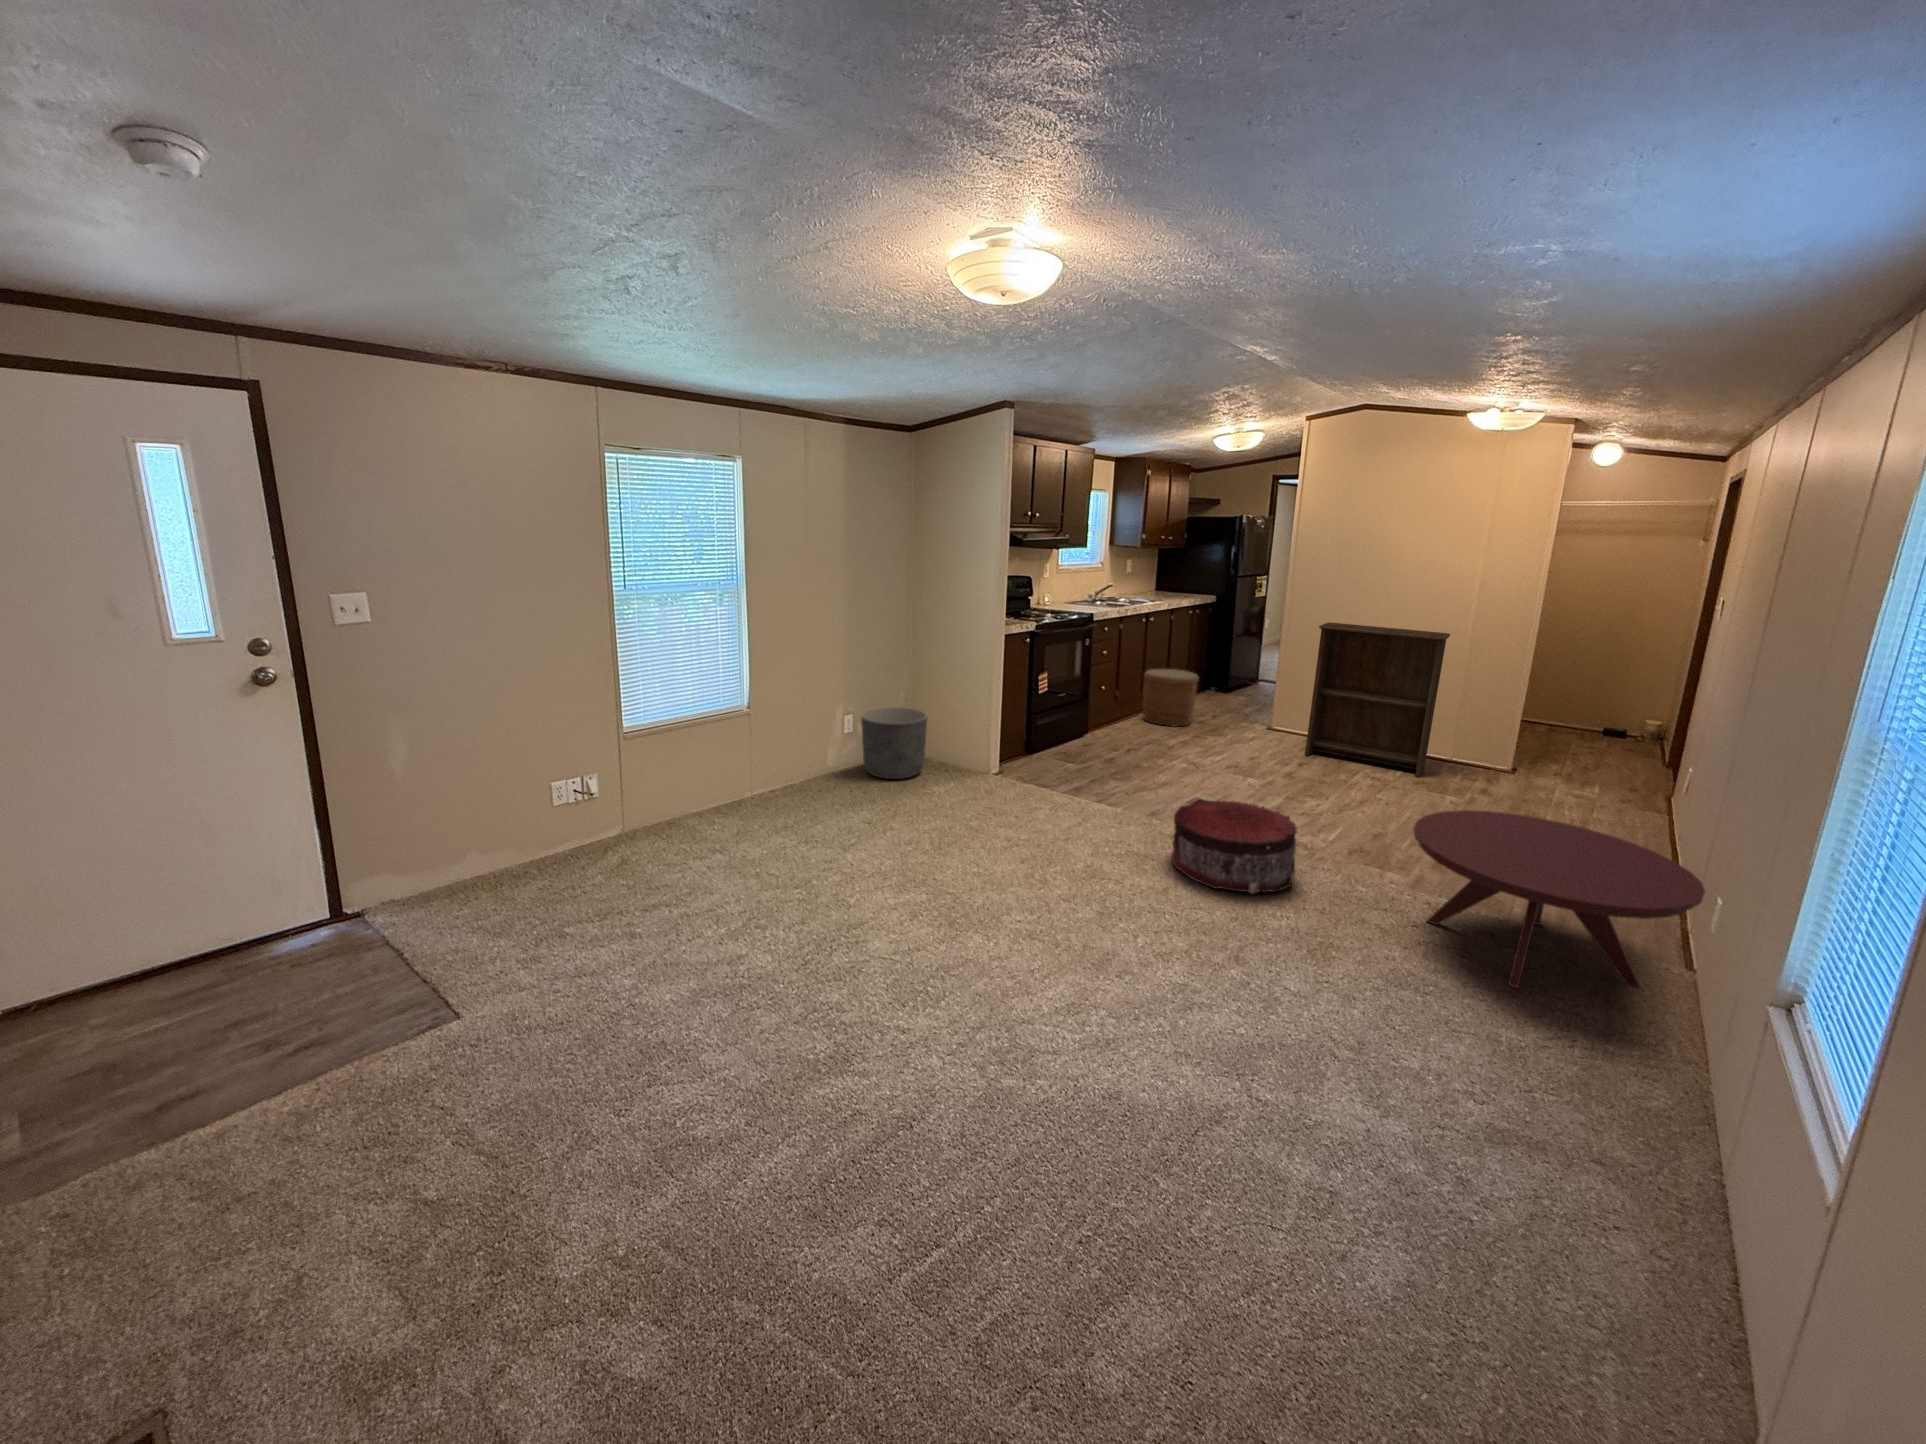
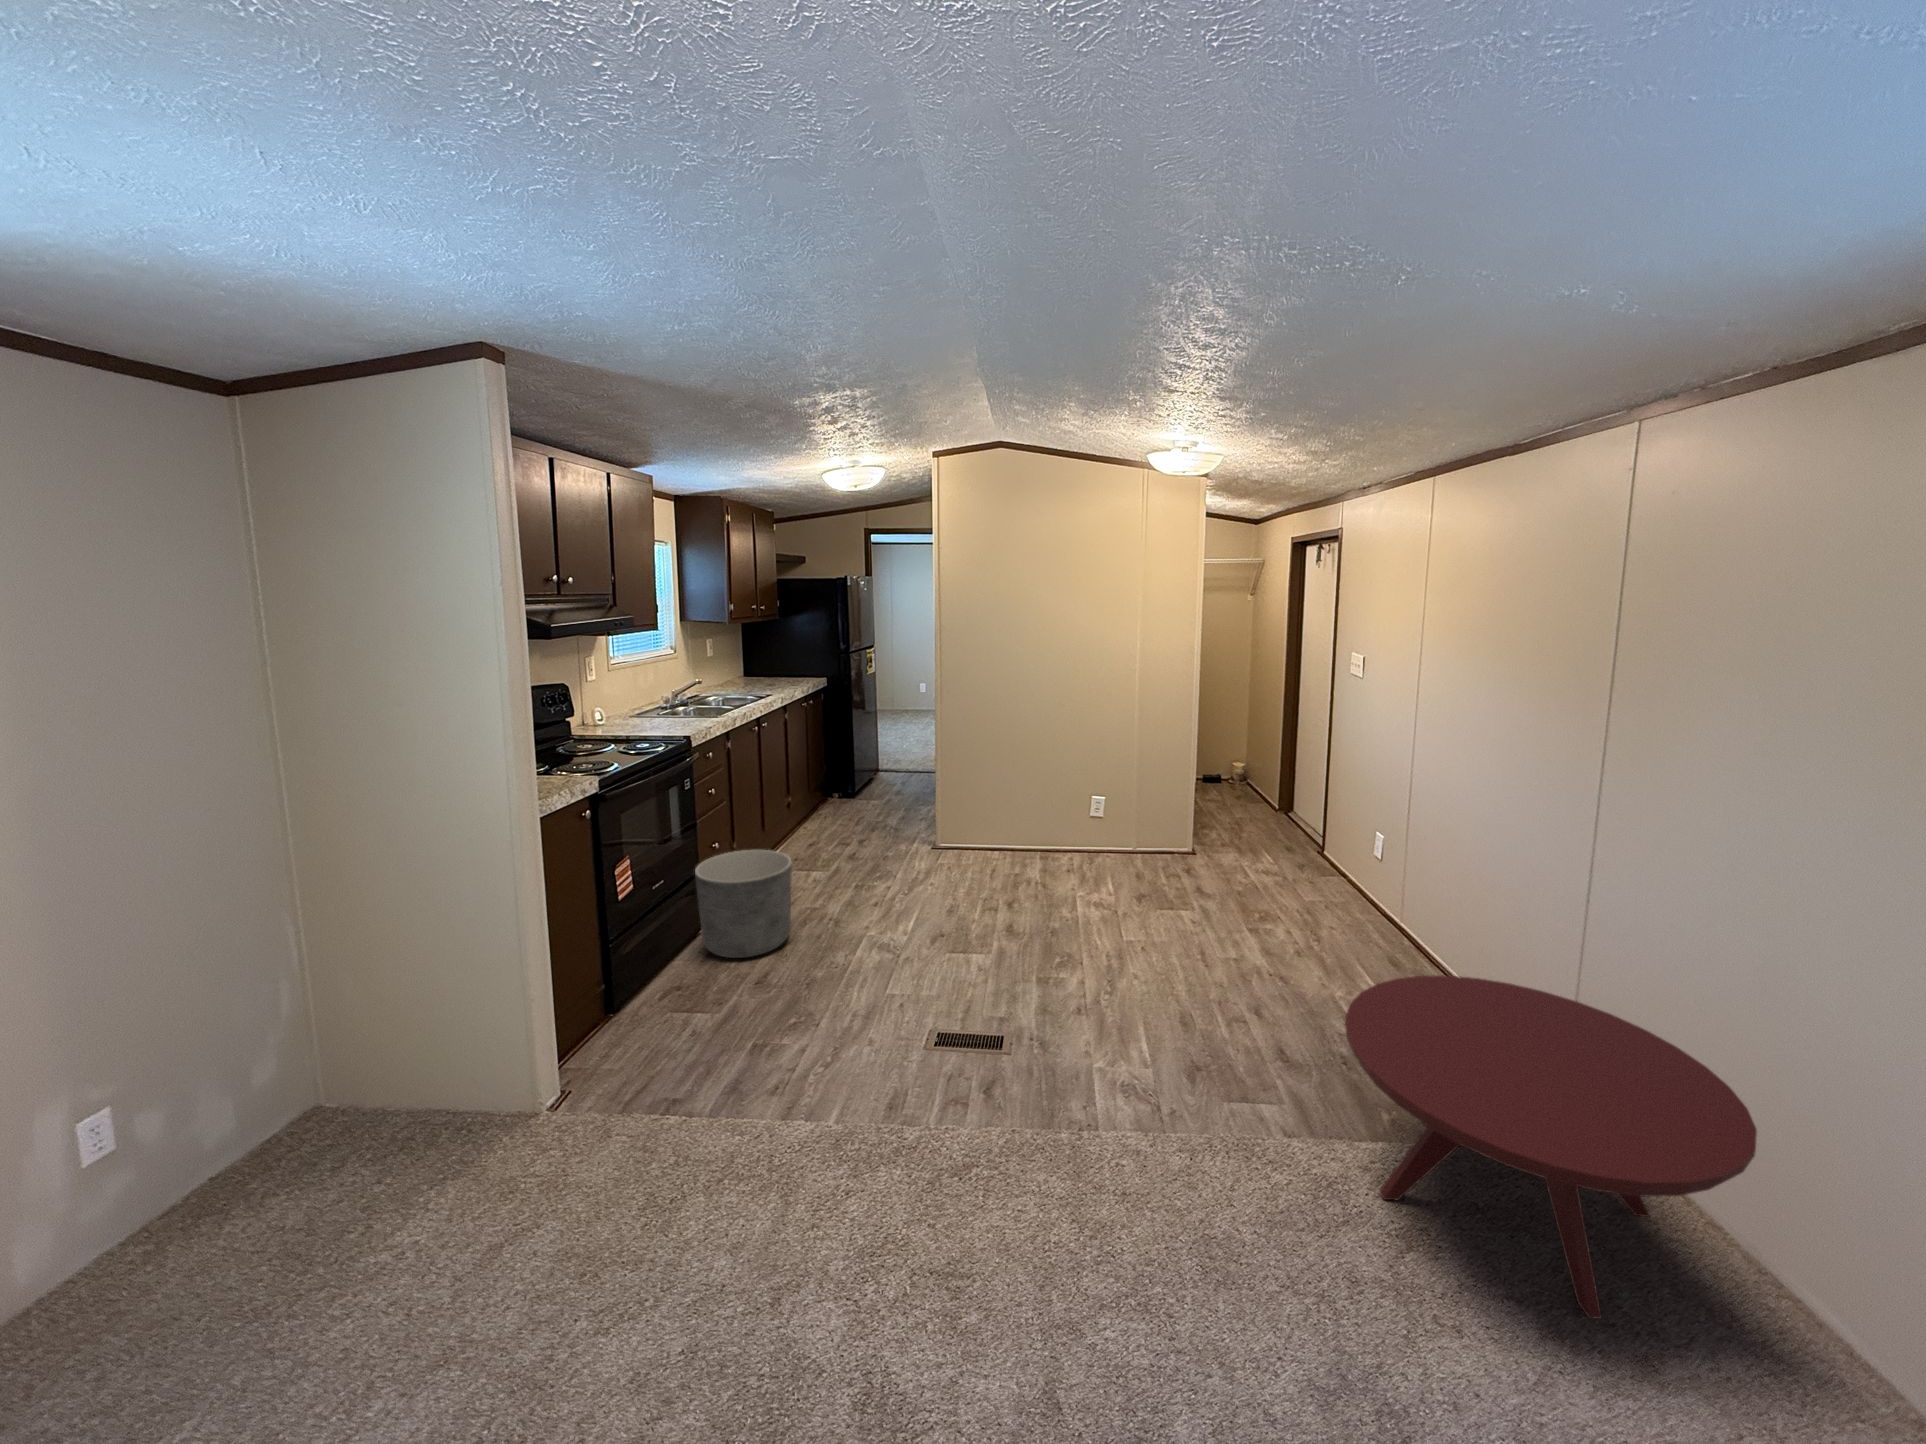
bookshelf: present [1305,622,1450,777] -> none [998,709,1136,884]
woven basket: present [1143,669,1199,727] -> none [767,790,844,876]
planter: present [861,707,927,779] -> present [695,850,792,958]
pouf: present [1172,801,1297,894] -> none [978,1059,1203,1301]

